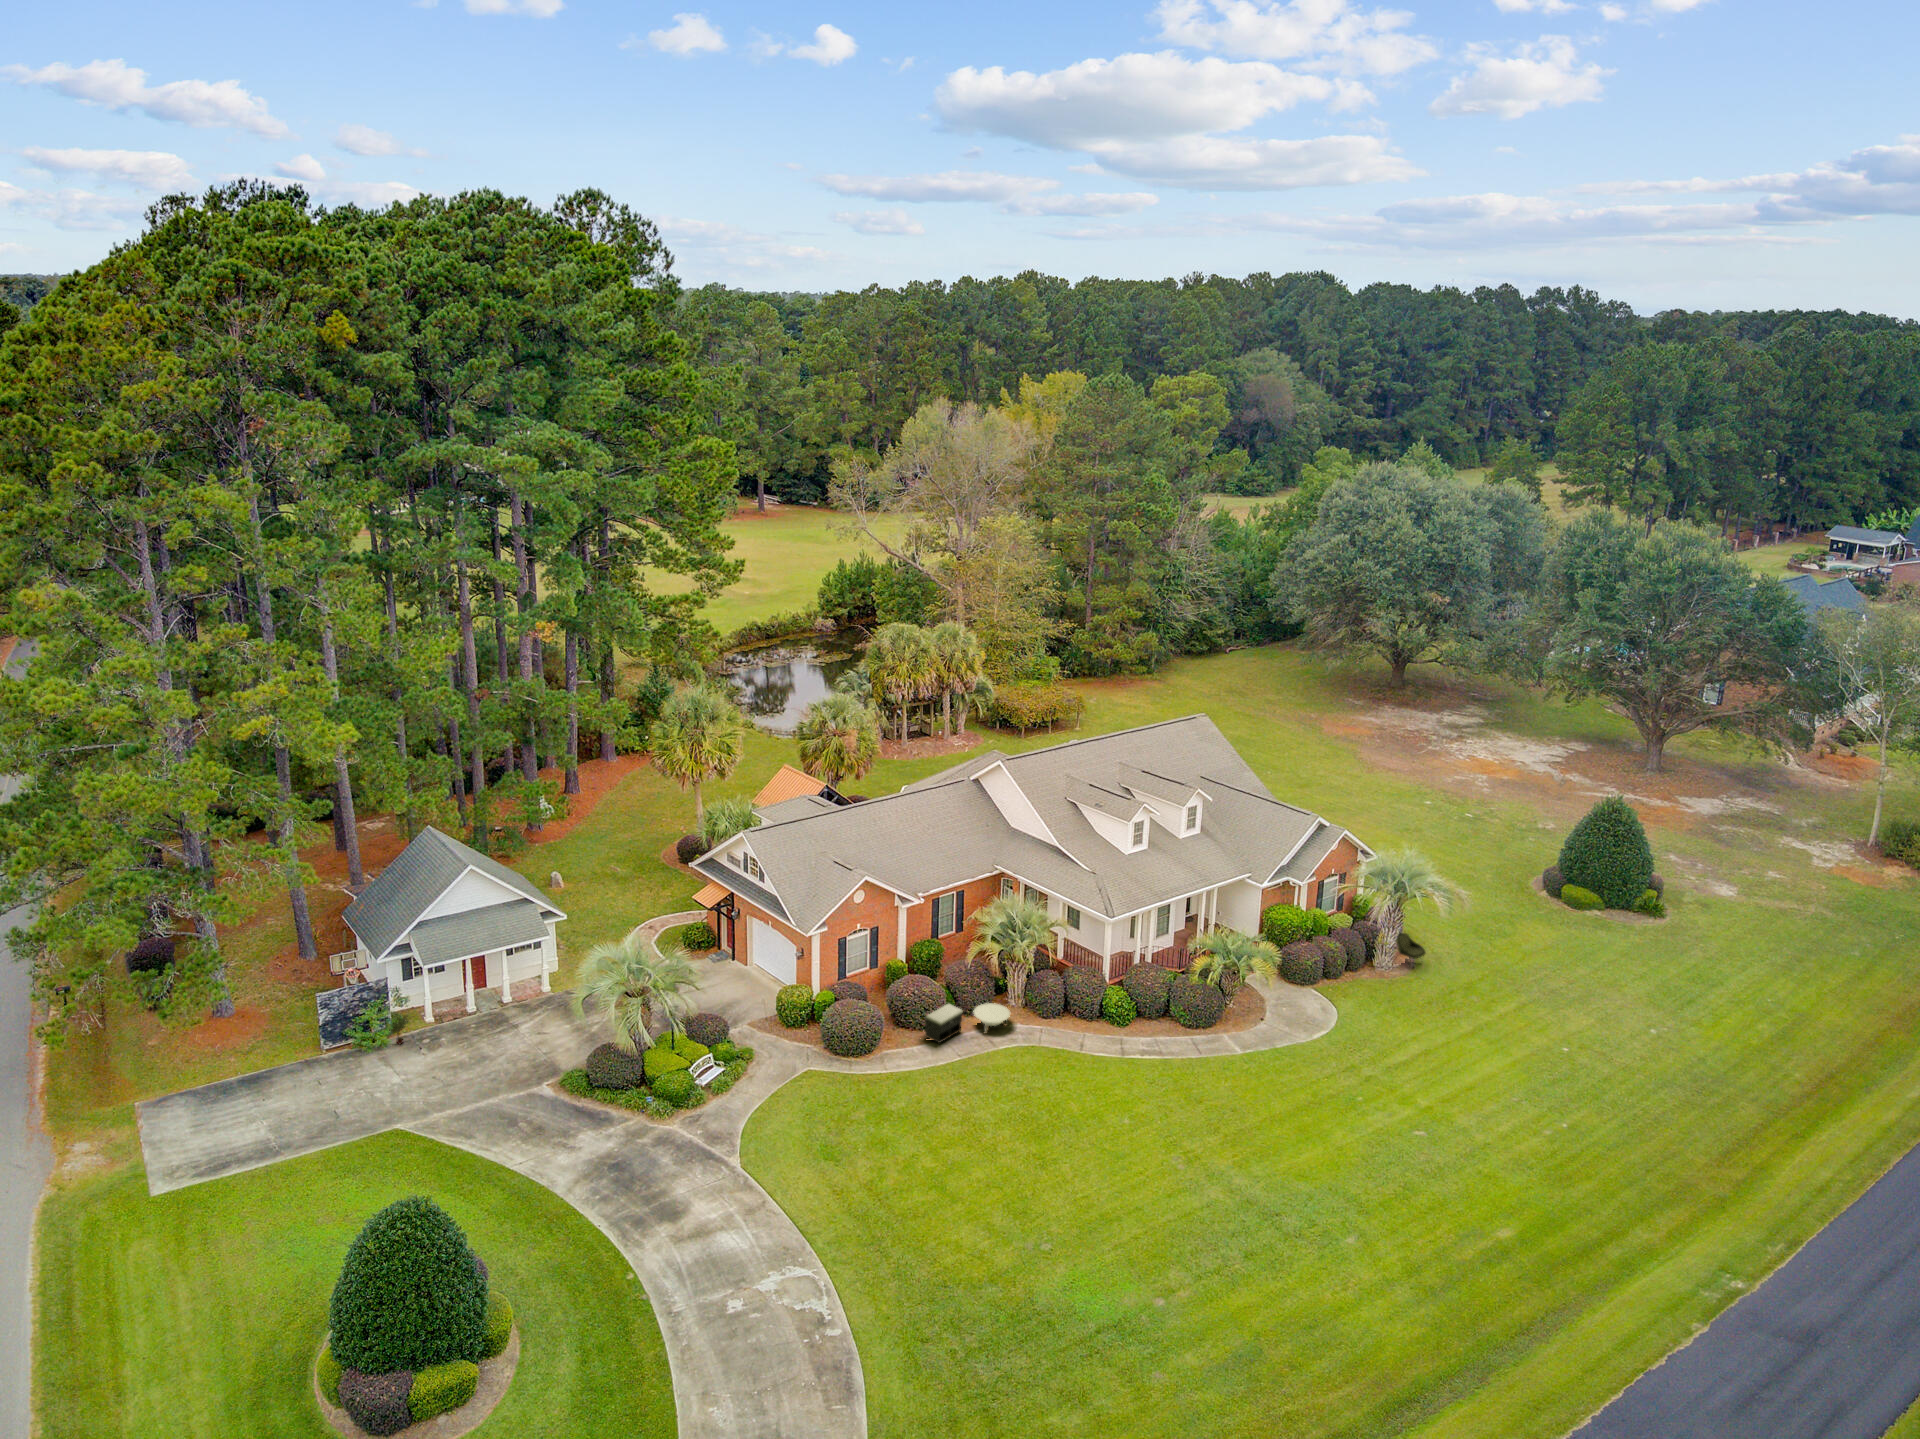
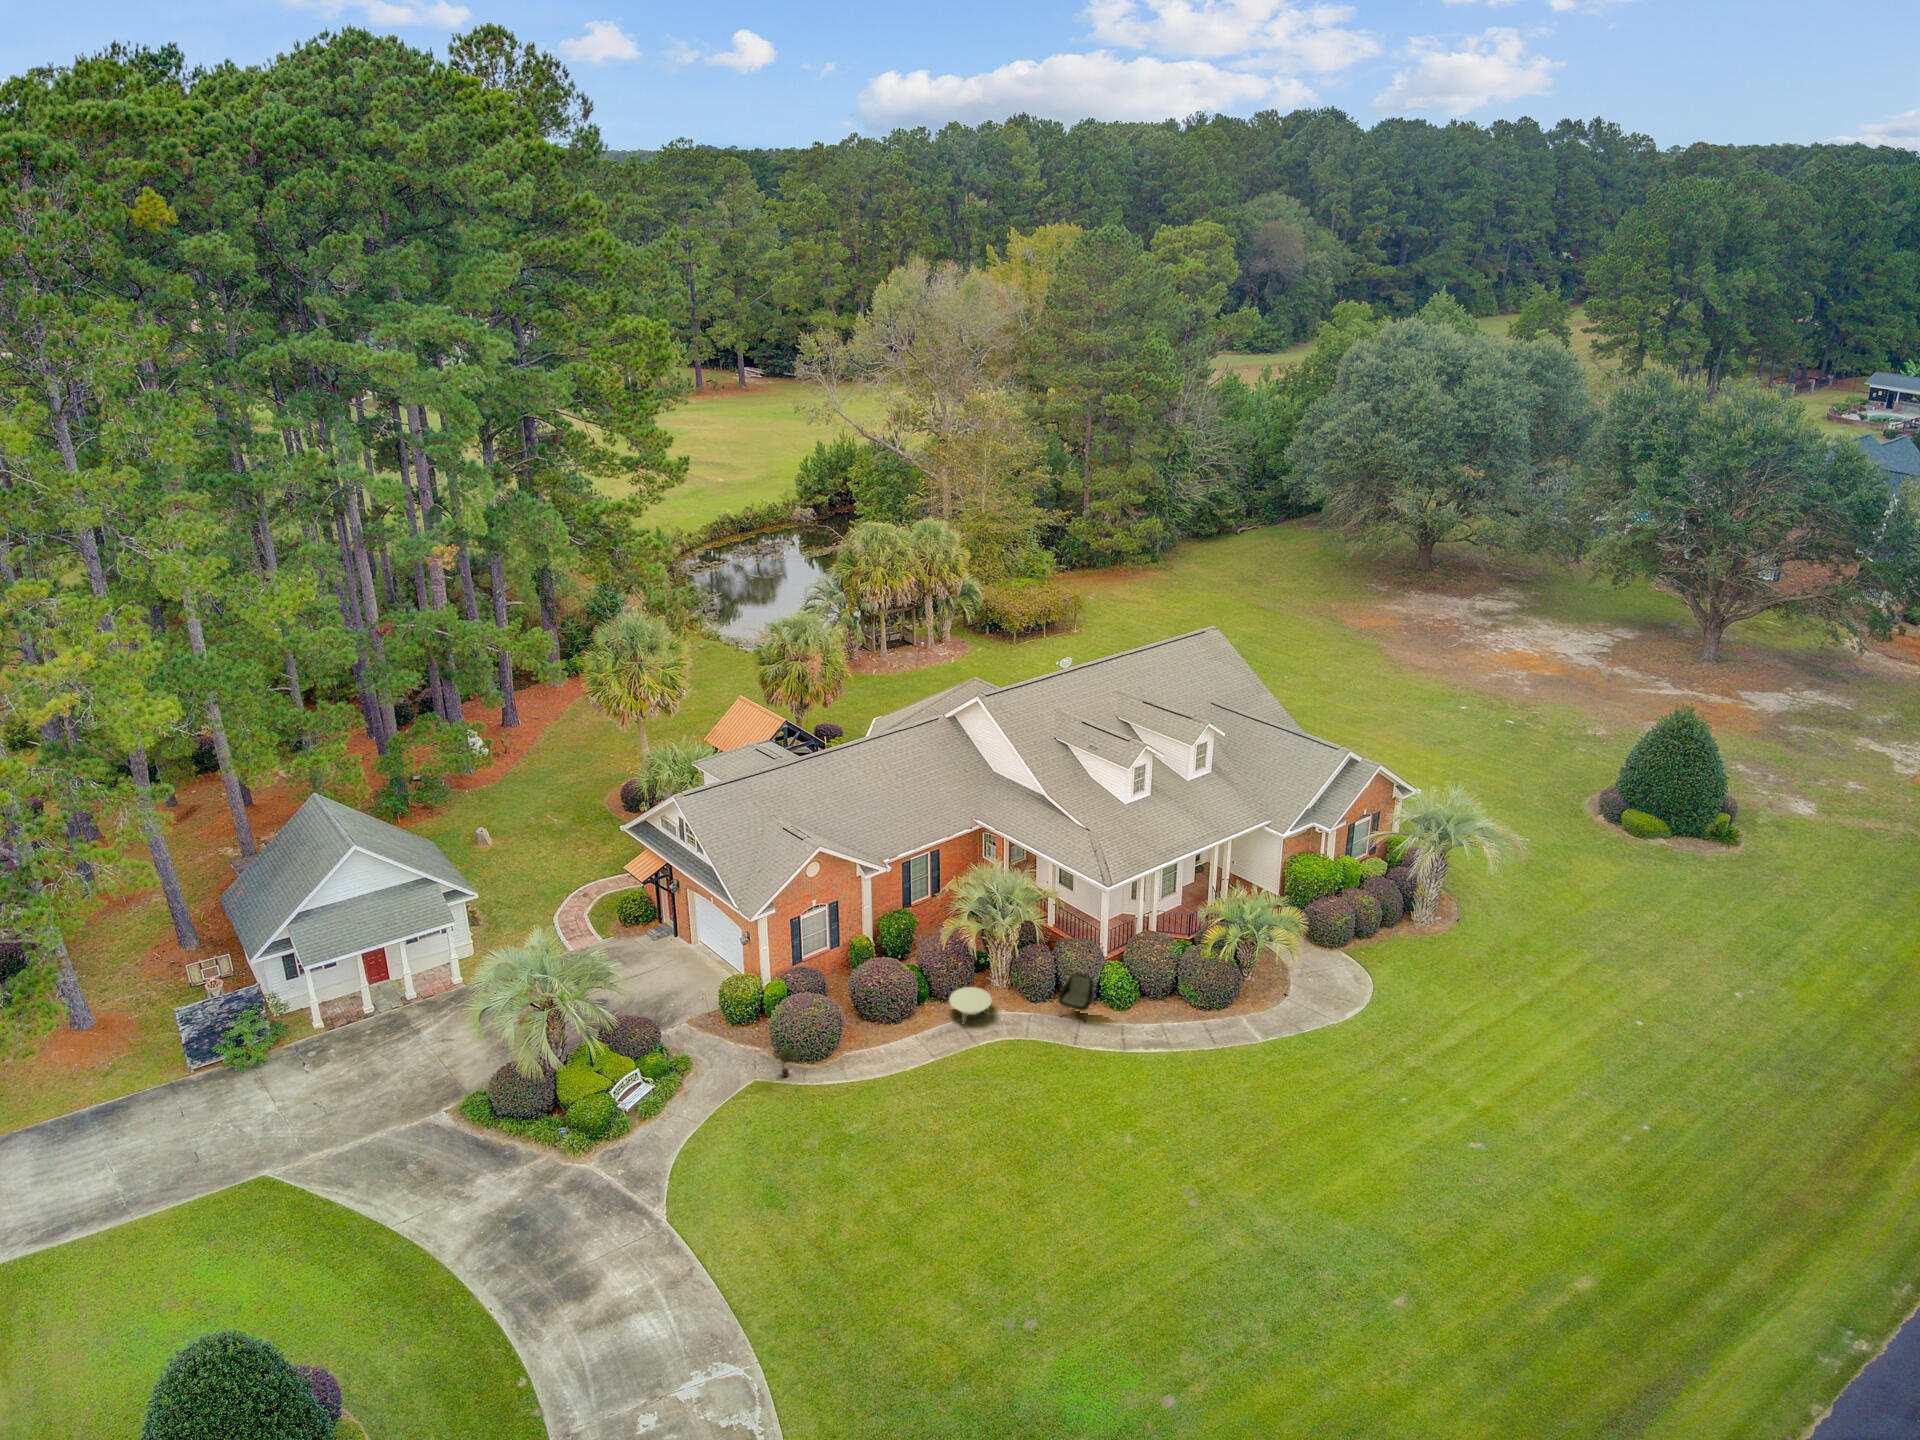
lounge chair: present [1397,933,1426,967] -> present [1058,974,1094,1011]
storage bench: present [925,1004,963,1043] -> none [893,991,936,1040]
potted tree: present [389,1015,408,1044] -> present [773,1045,797,1077]

